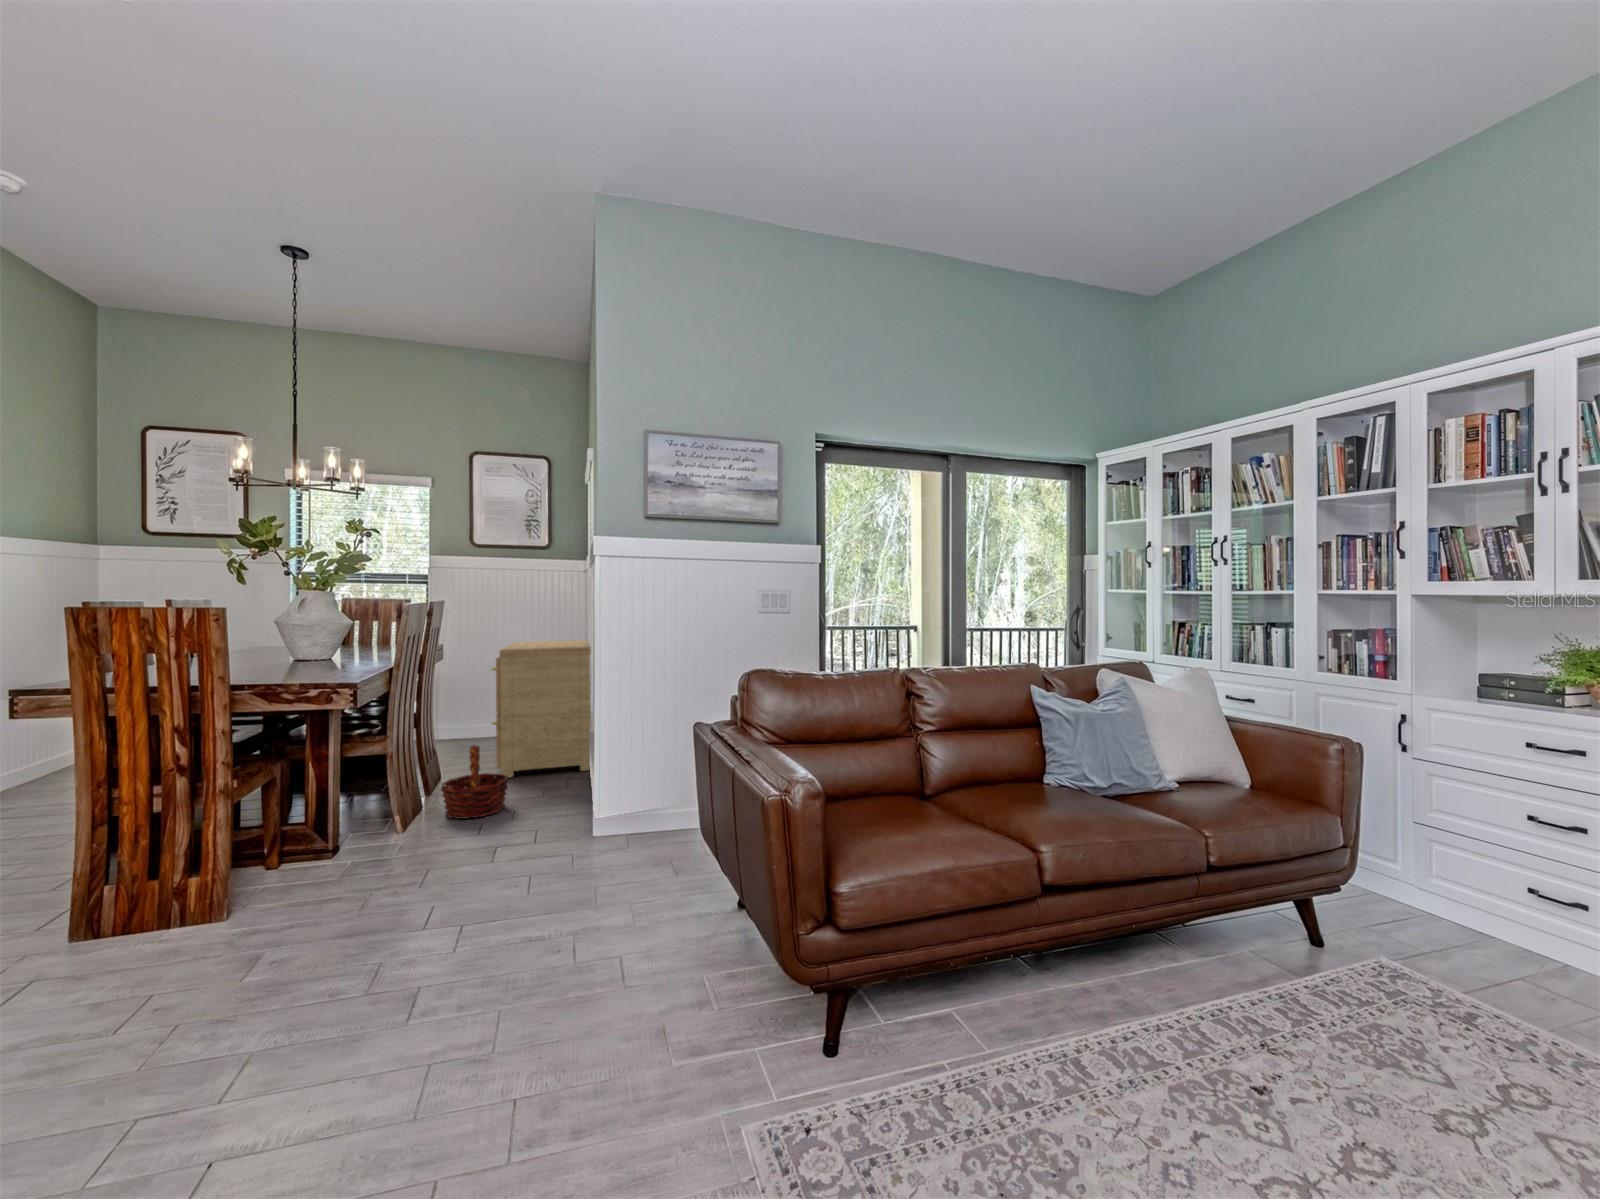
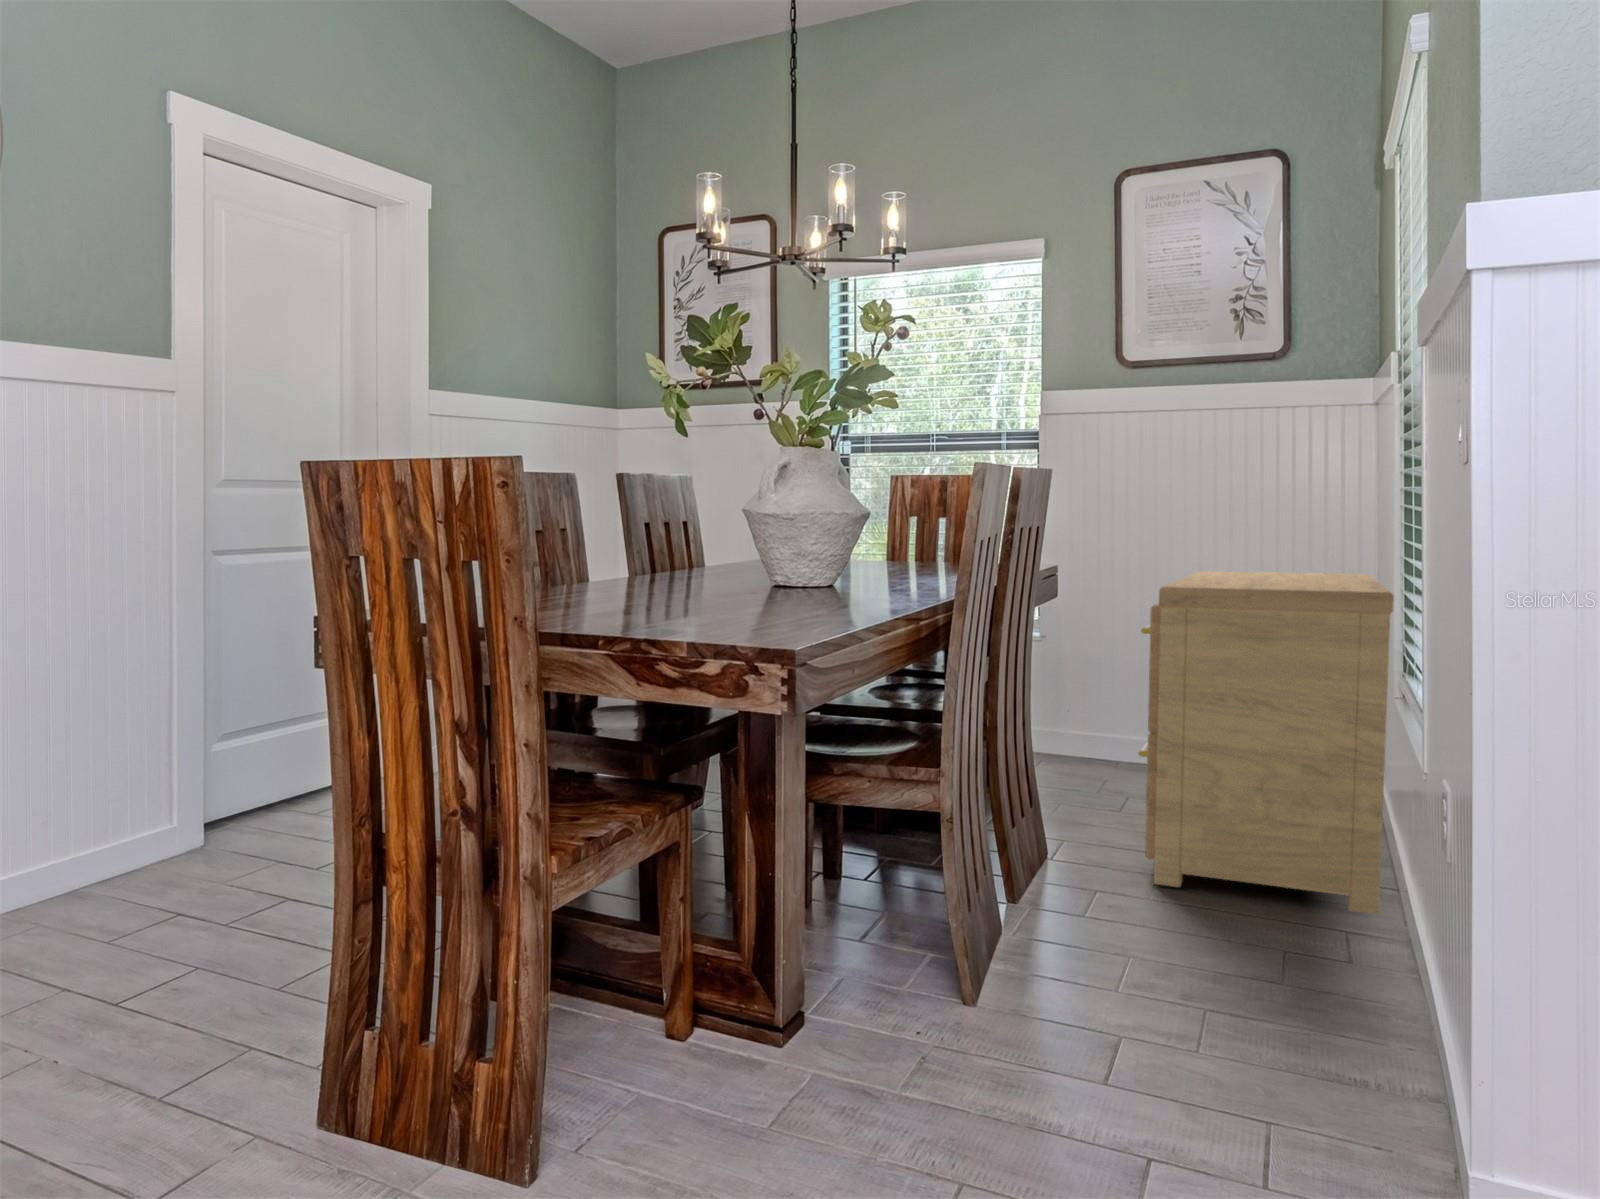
basket: present [441,745,509,819] -> none [1012,817,1169,1001]

